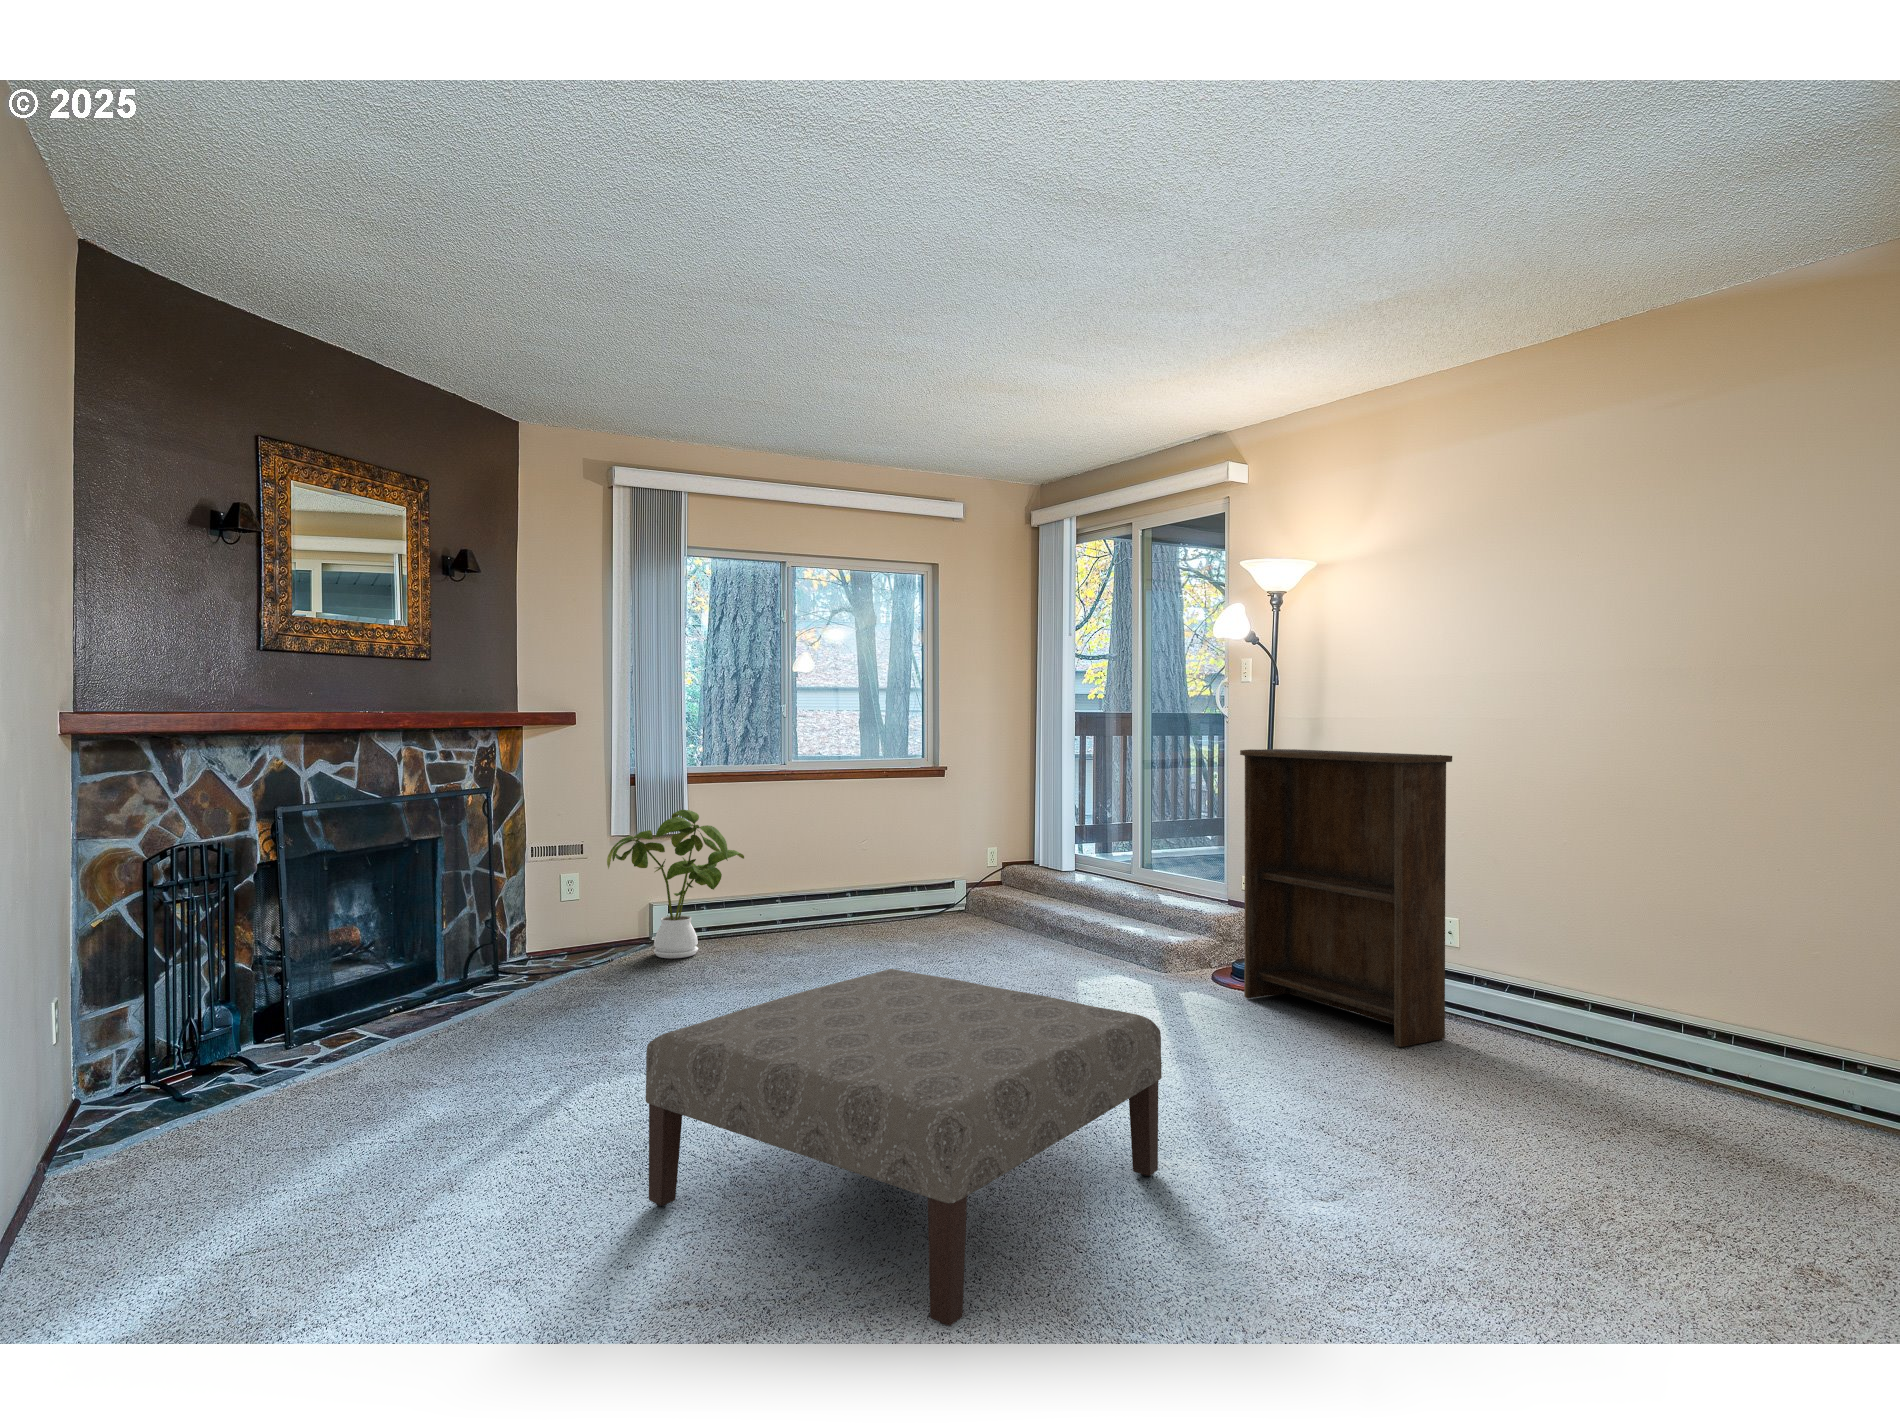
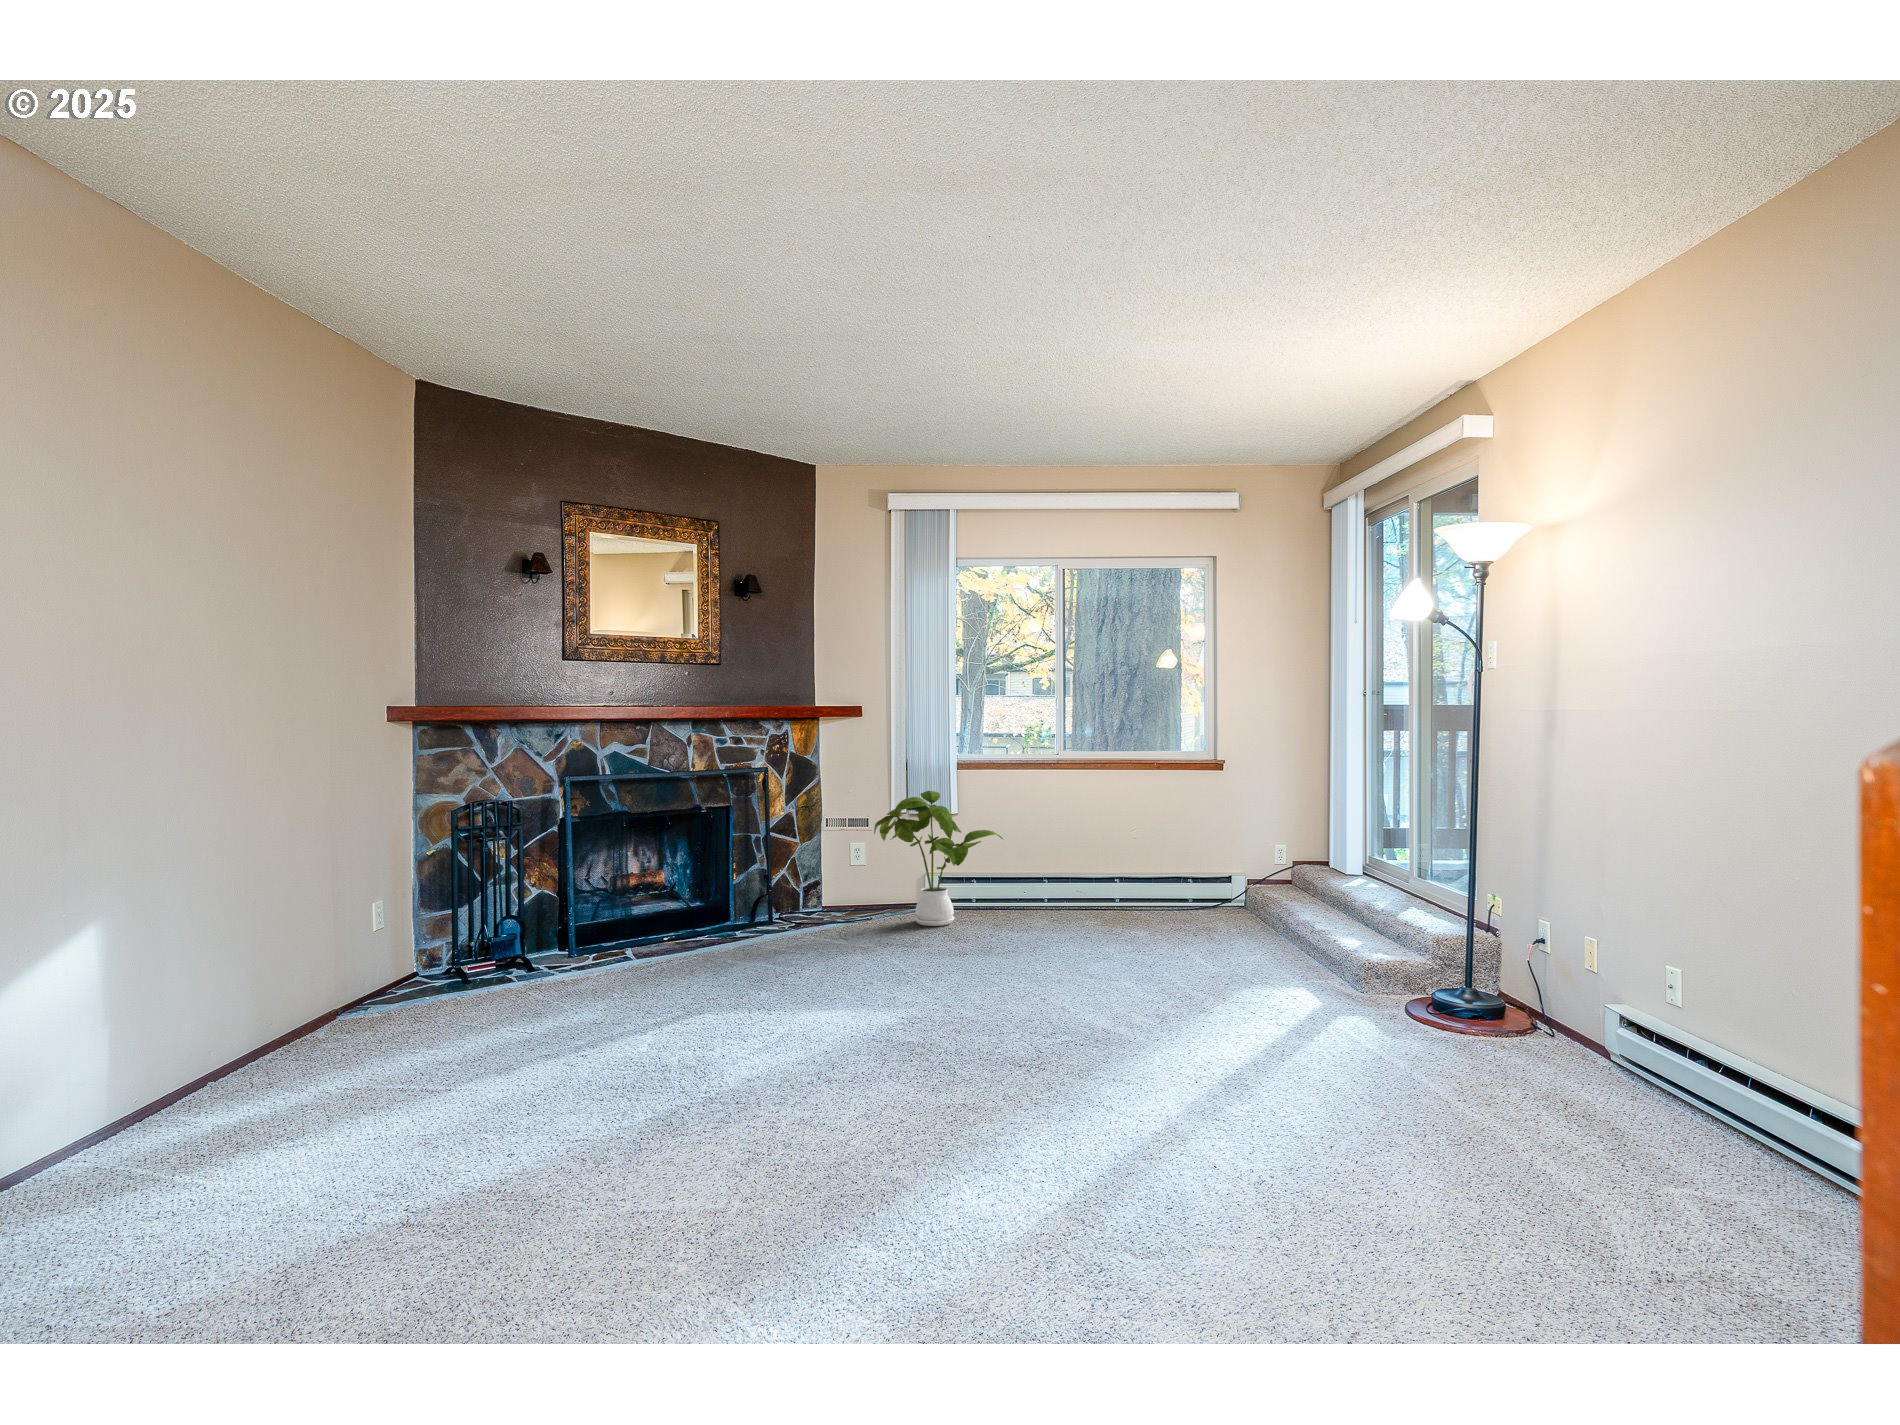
bookshelf: present [1240,749,1452,1047] -> none [1425,733,1663,1162]
ottoman: present [646,969,1162,1326] -> none [500,950,957,1301]

